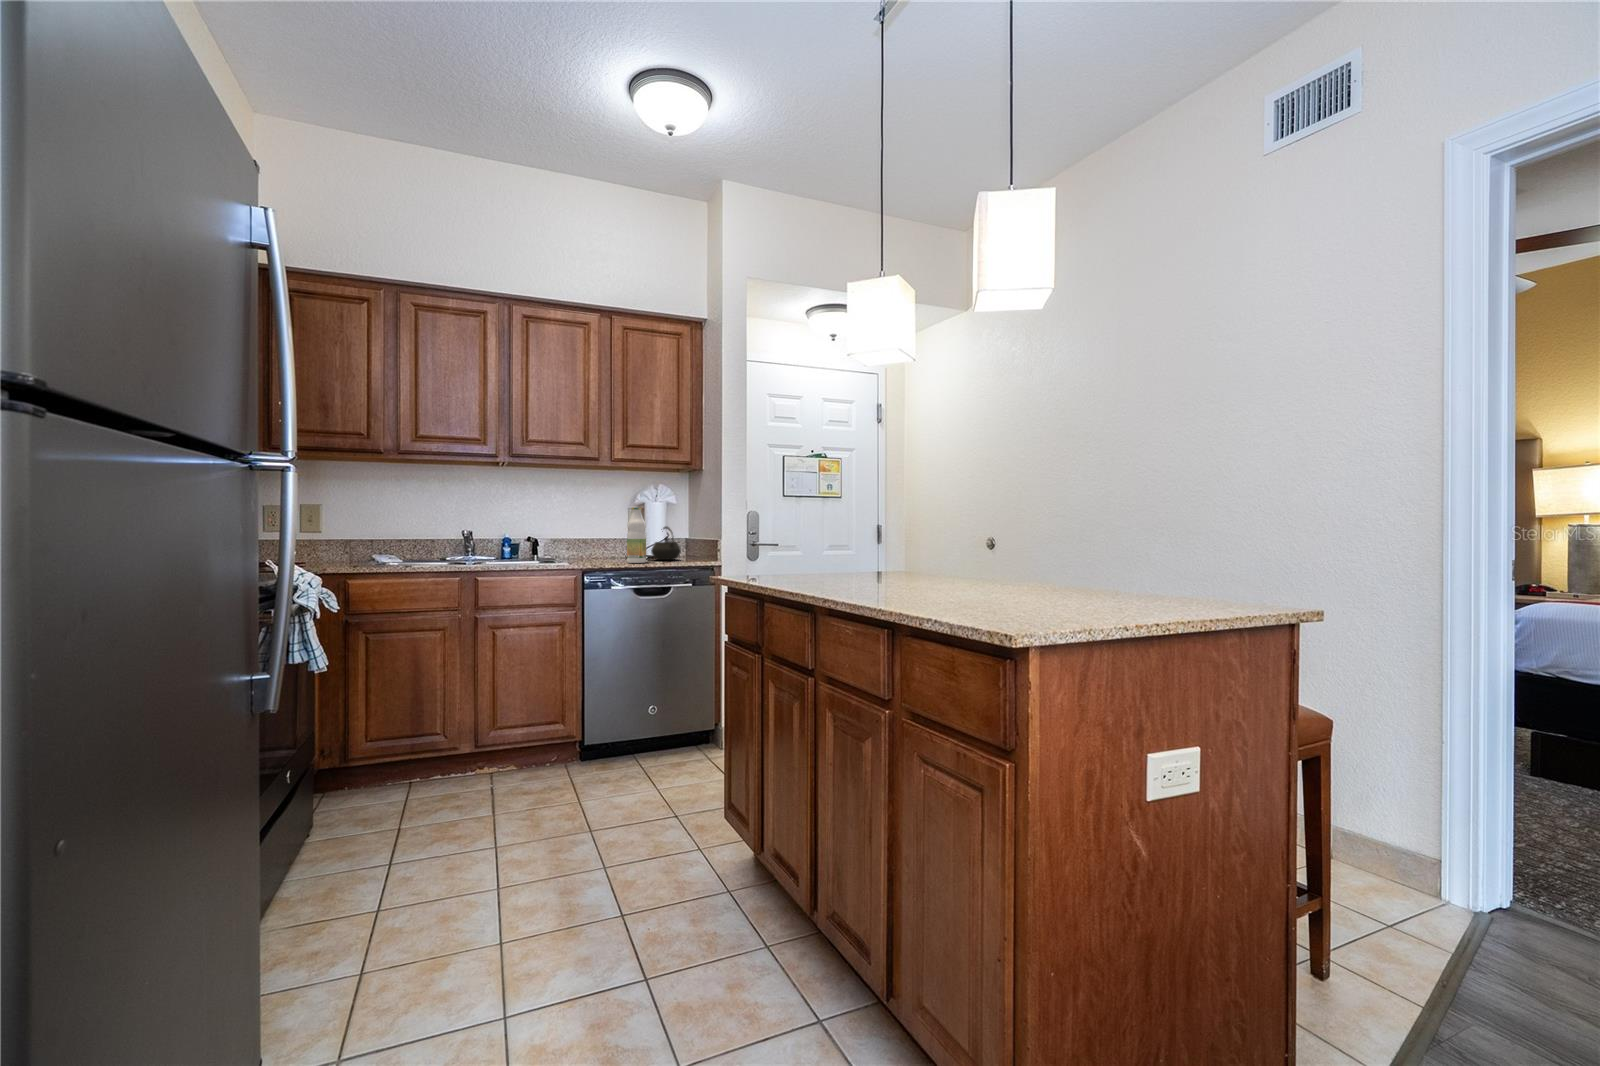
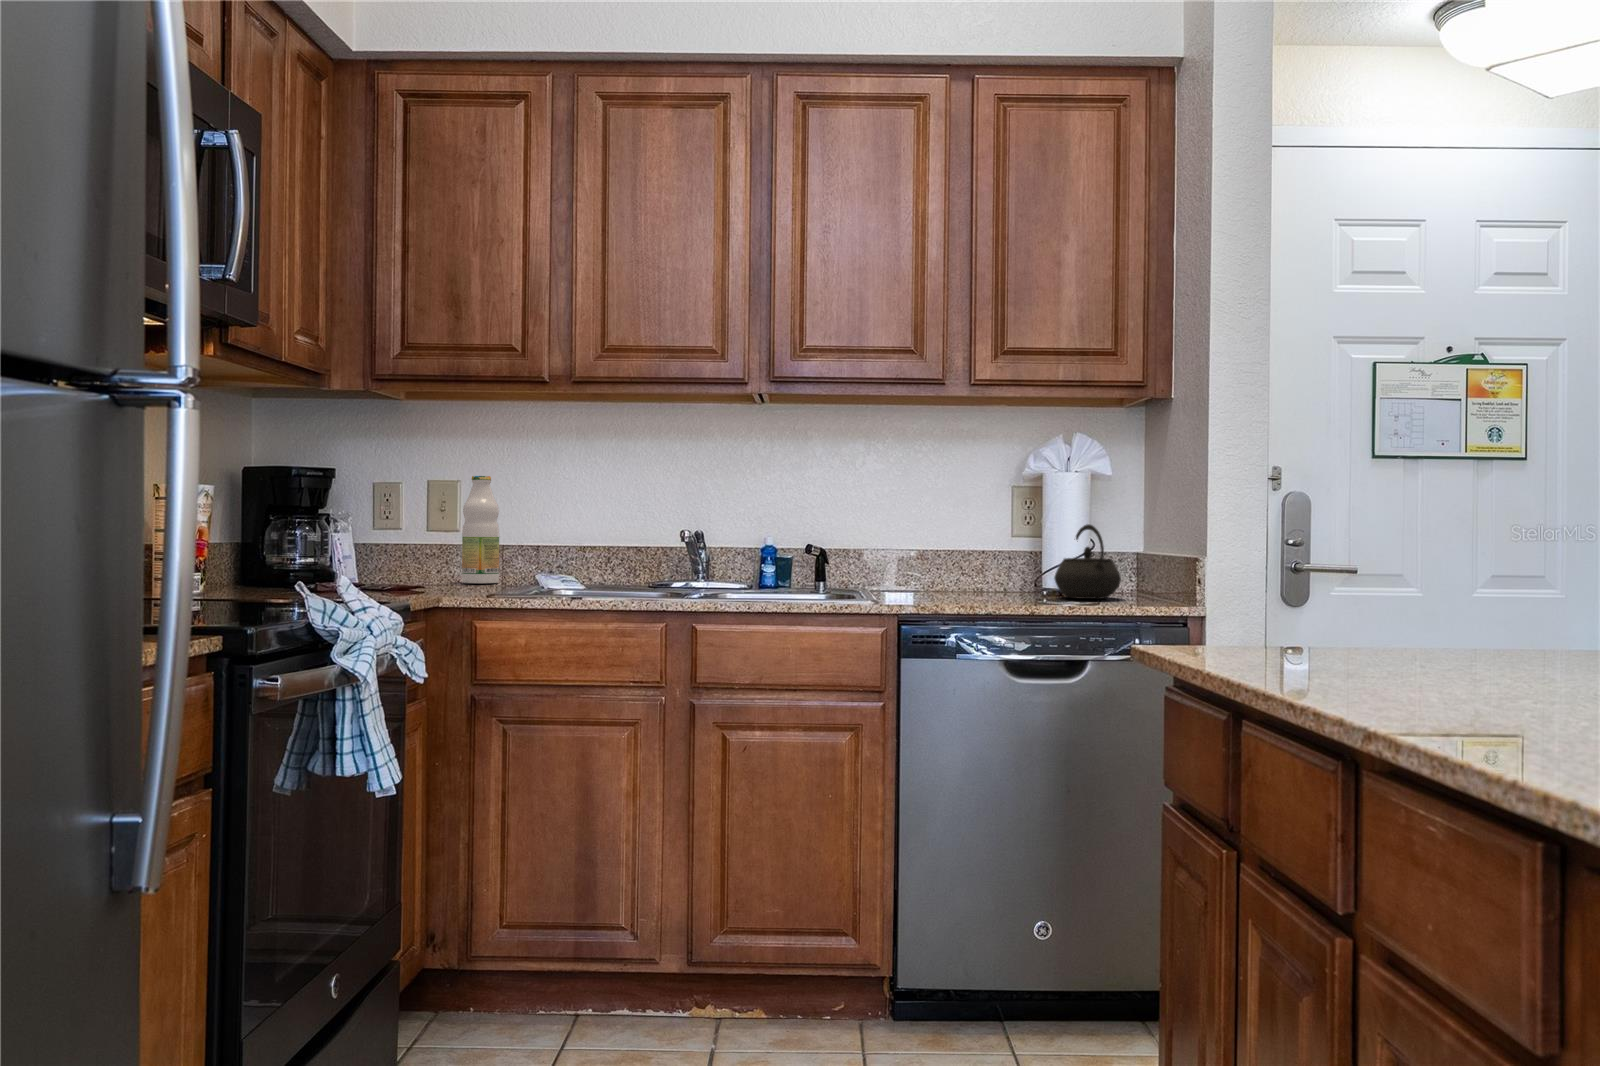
bottle: present [627,507,646,563] -> present [462,476,499,583]

